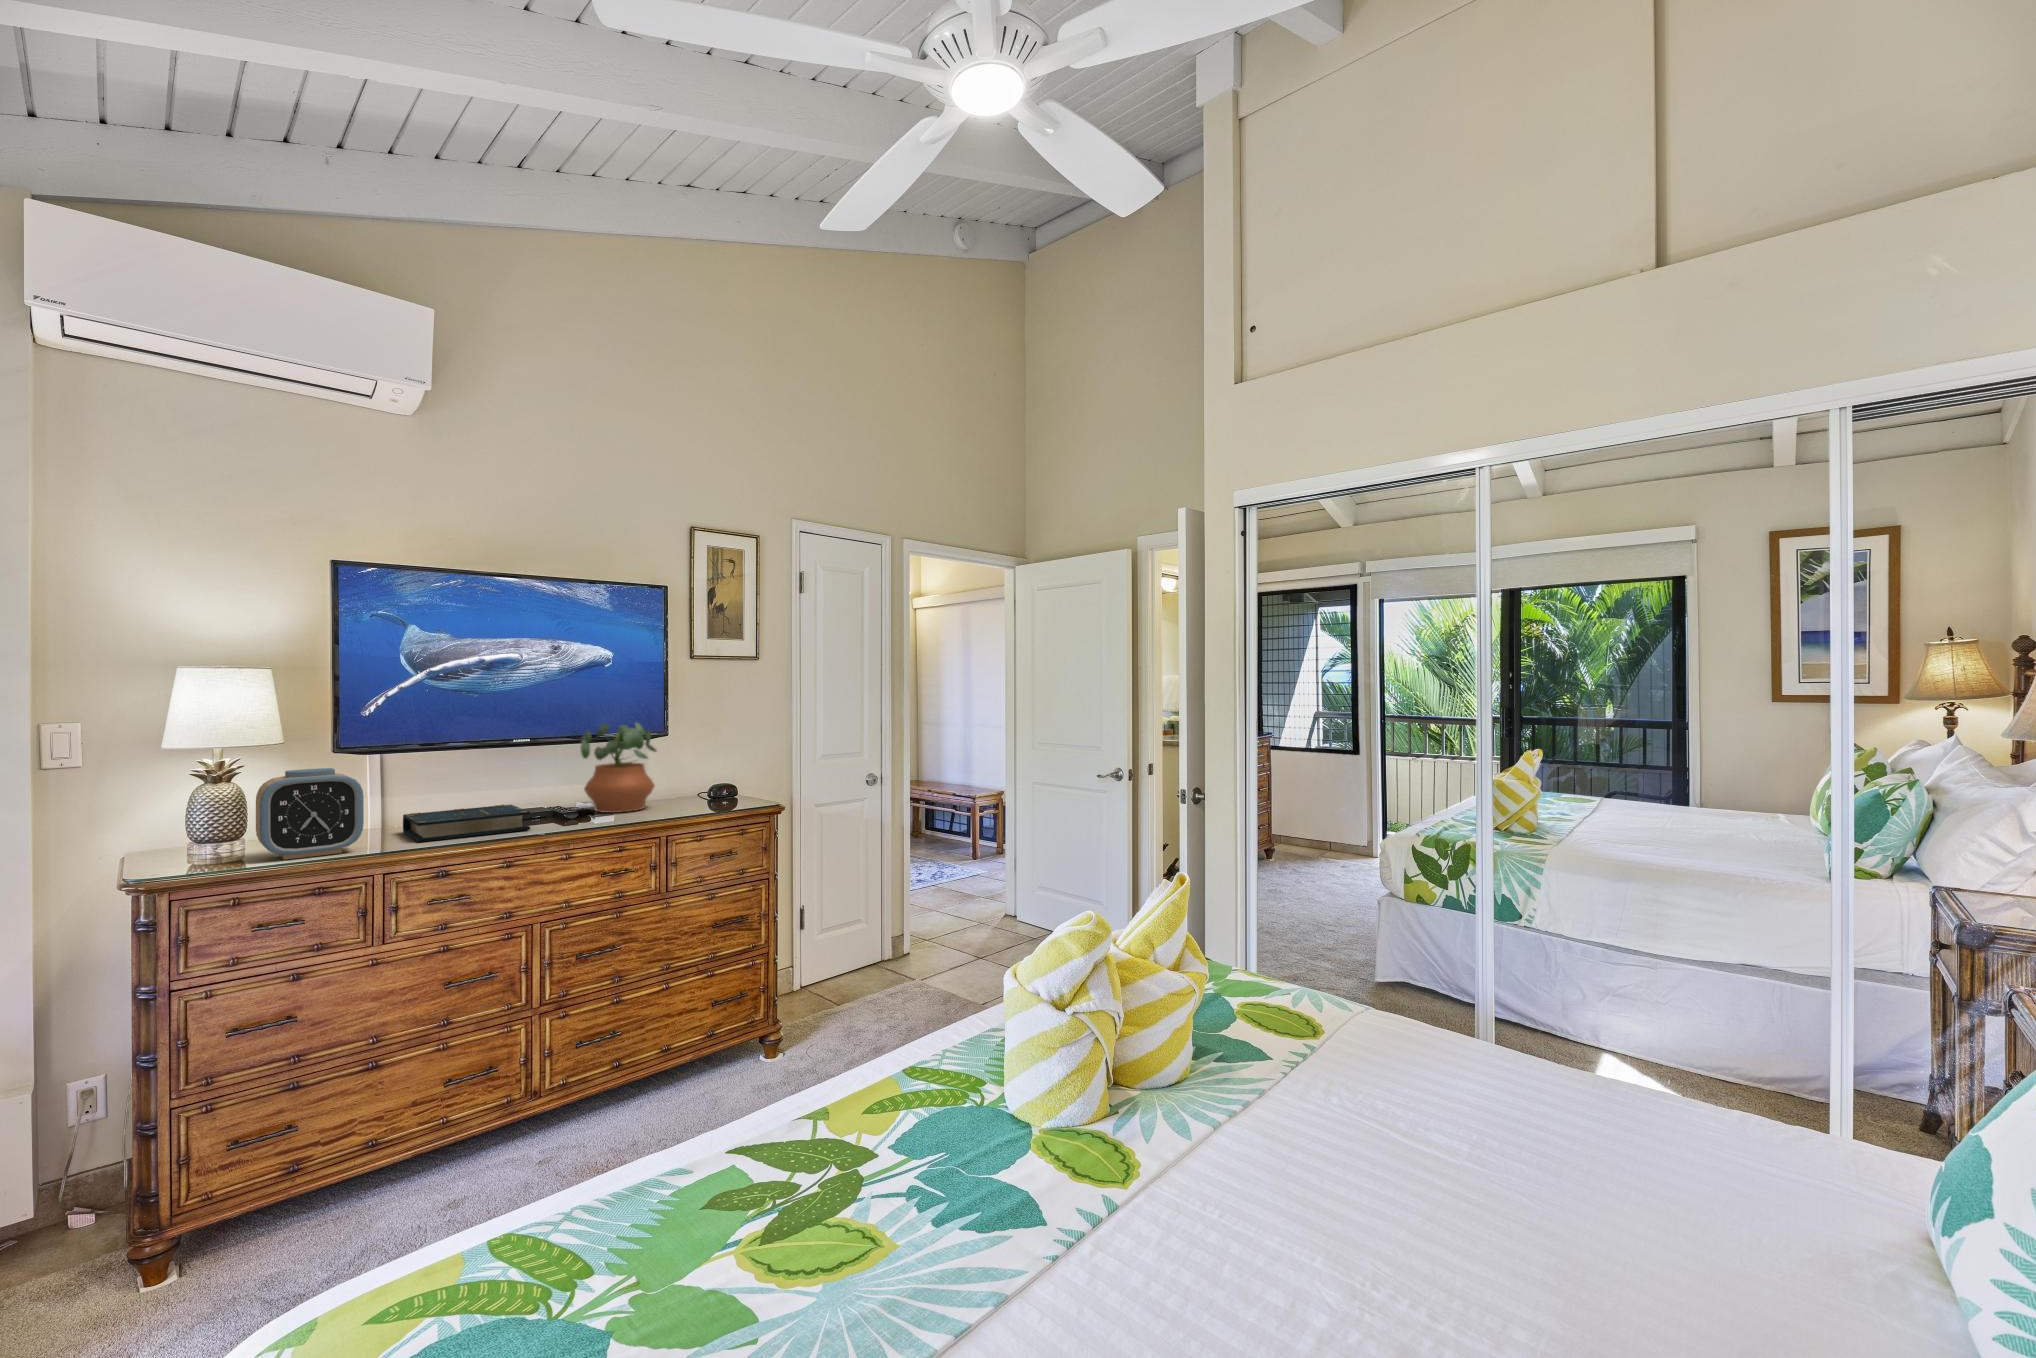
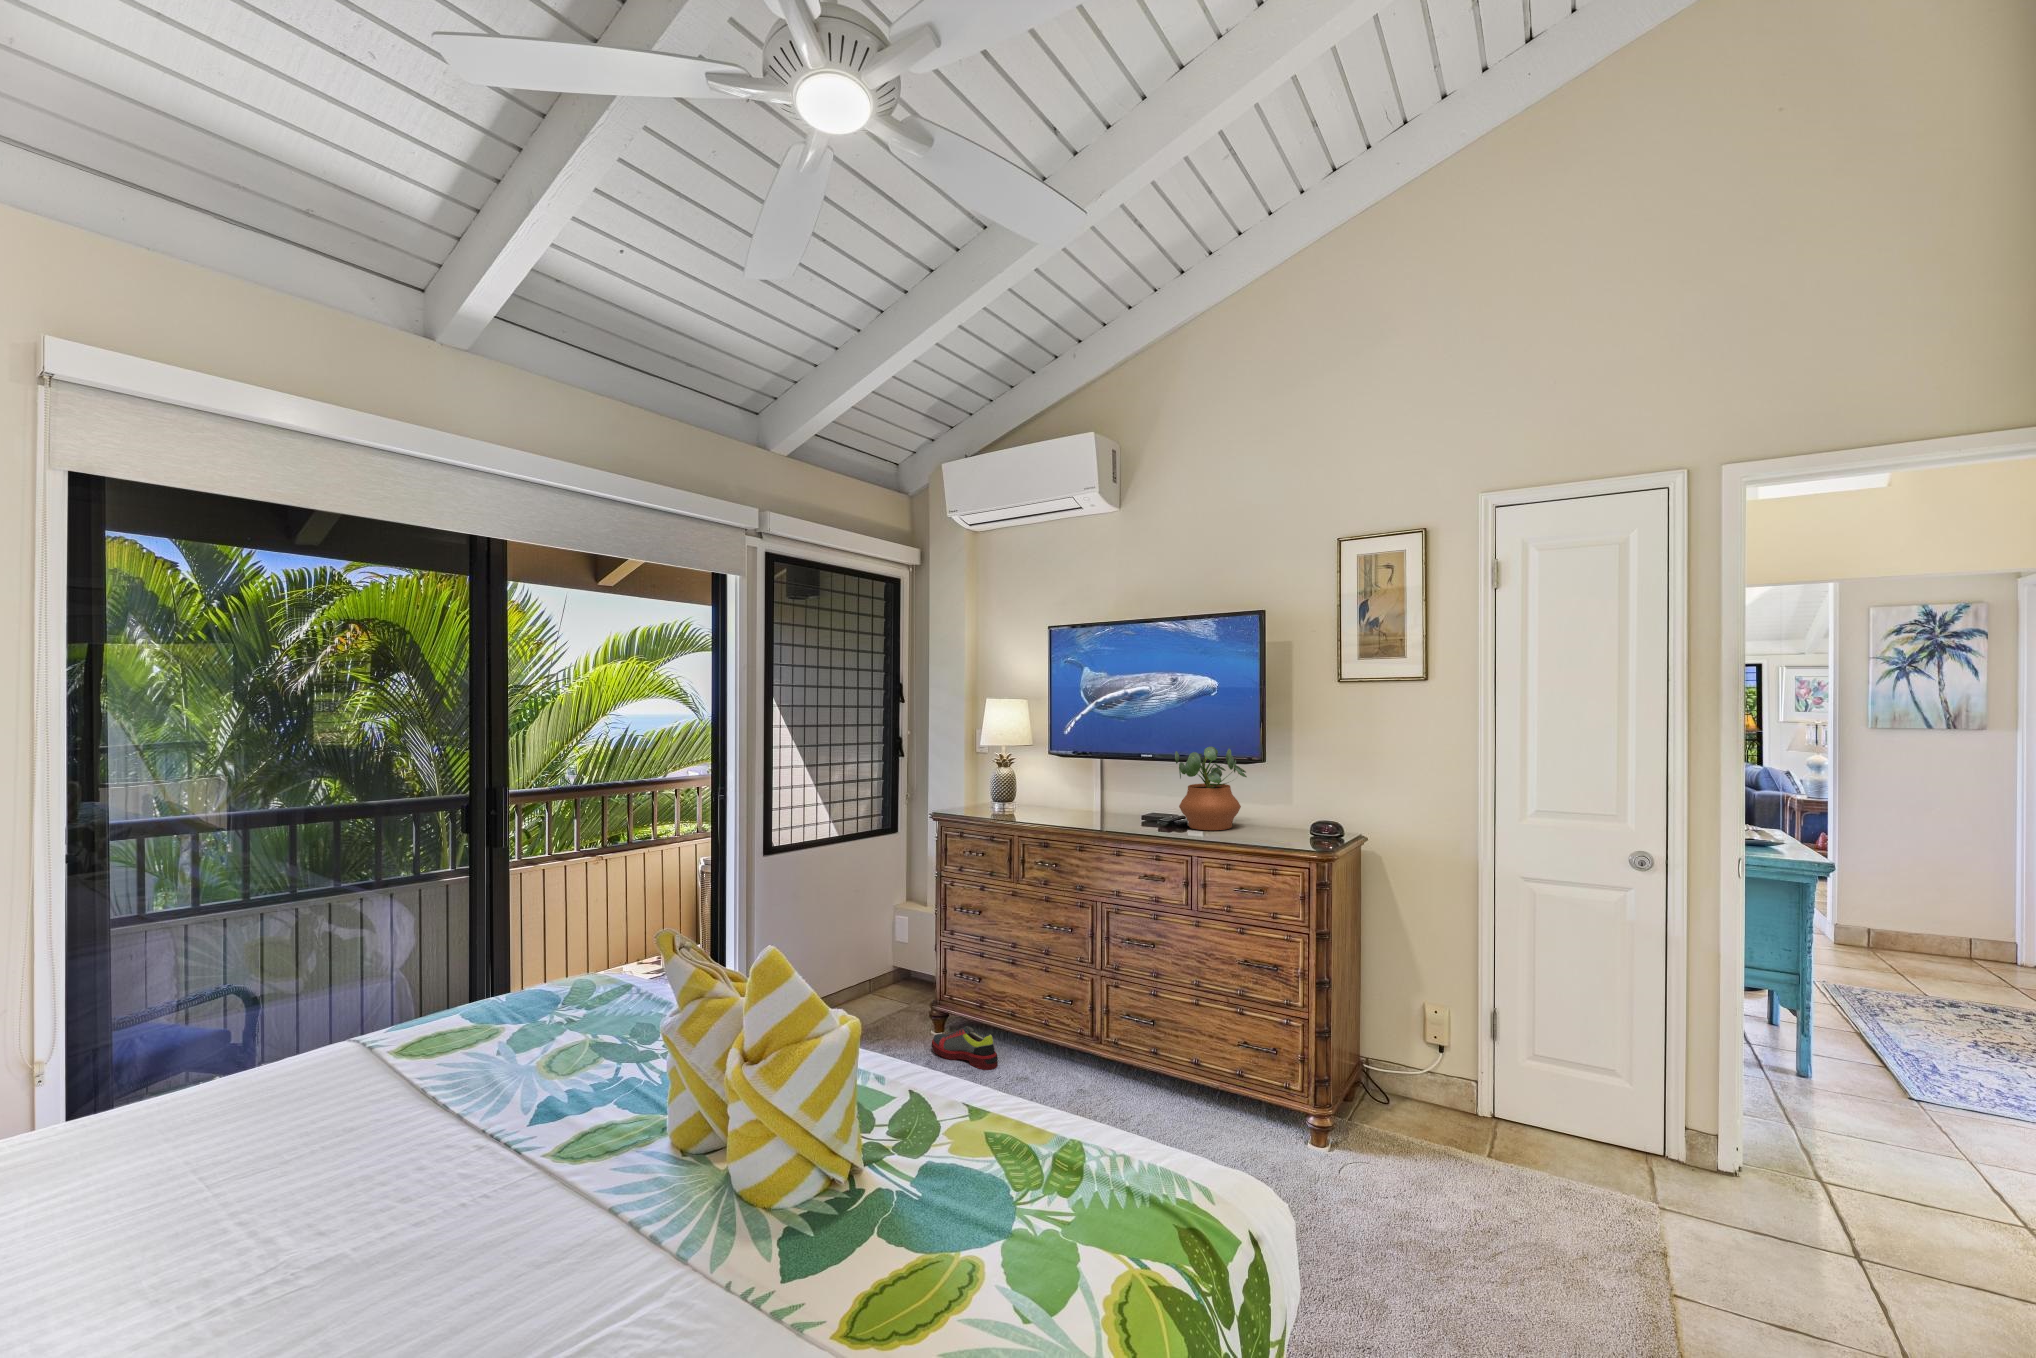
alarm clock: present [256,768,364,860] -> none [968,764,1021,820]
book: present [403,804,530,842] -> none [1038,802,1127,828]
shoe: none [213,1181,385,1285] -> present [932,1026,998,1070]

